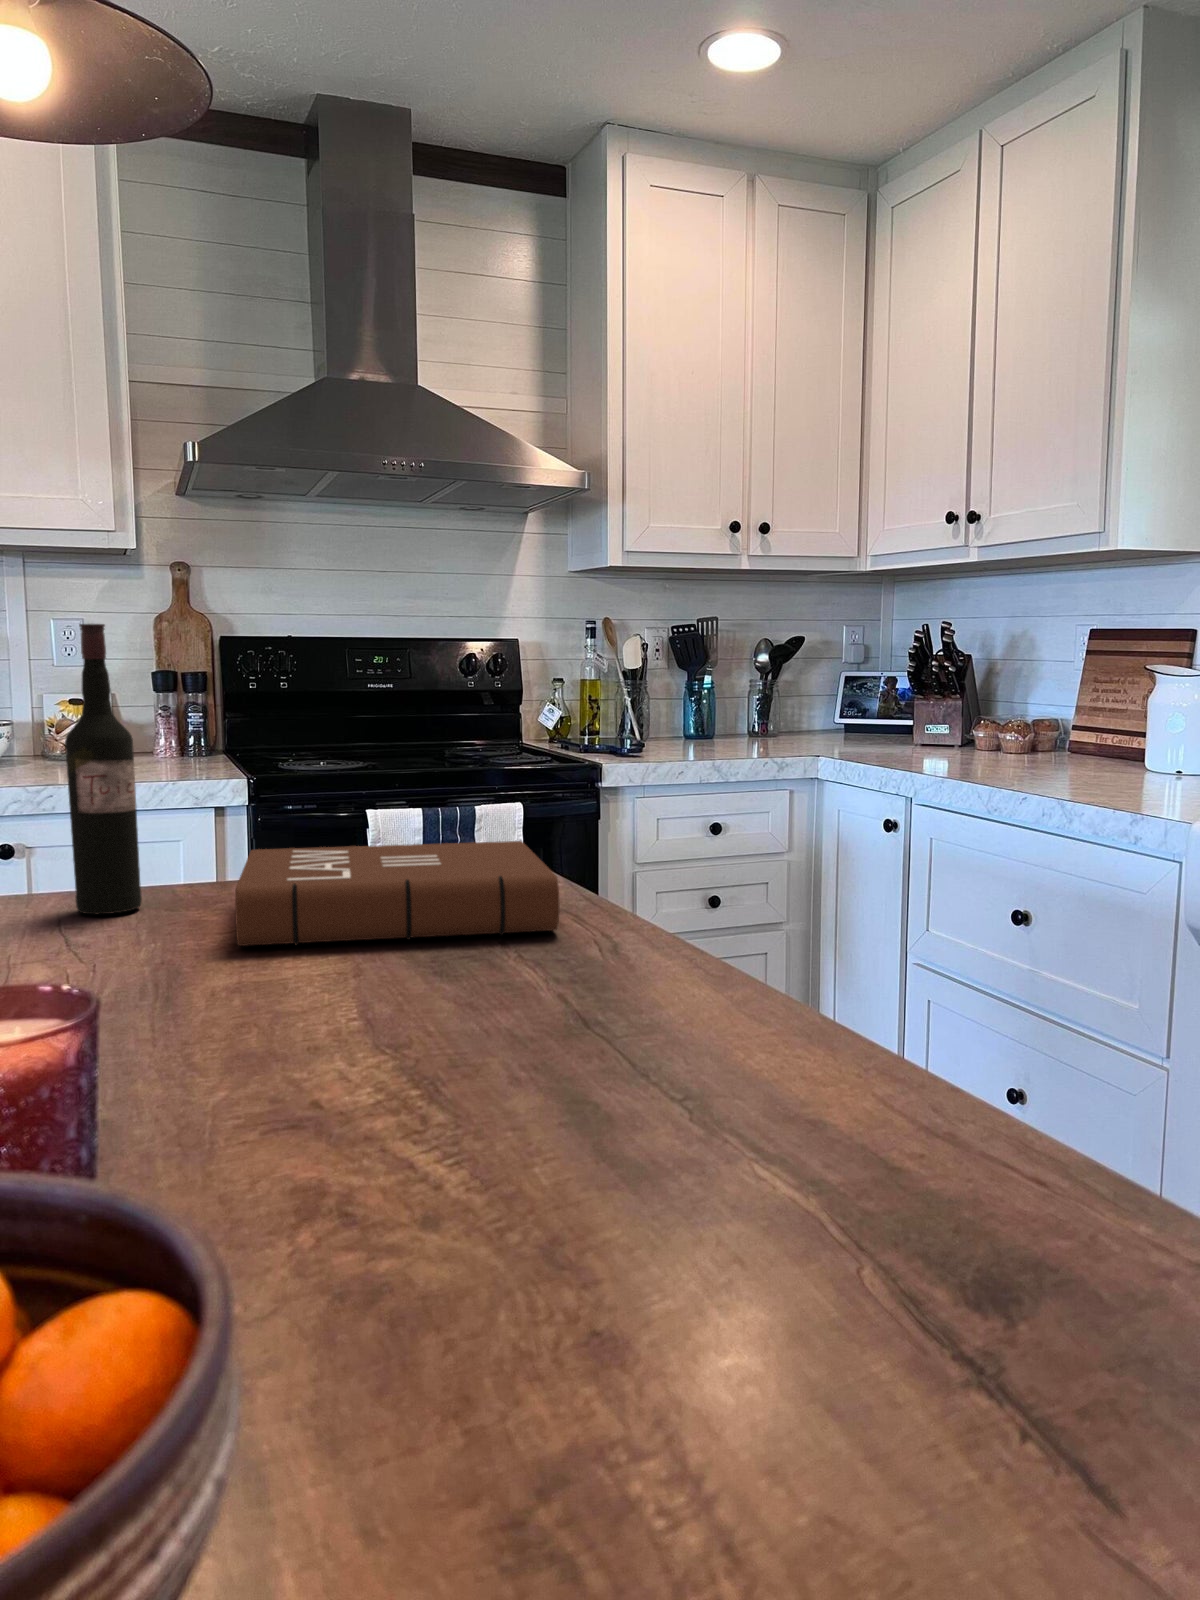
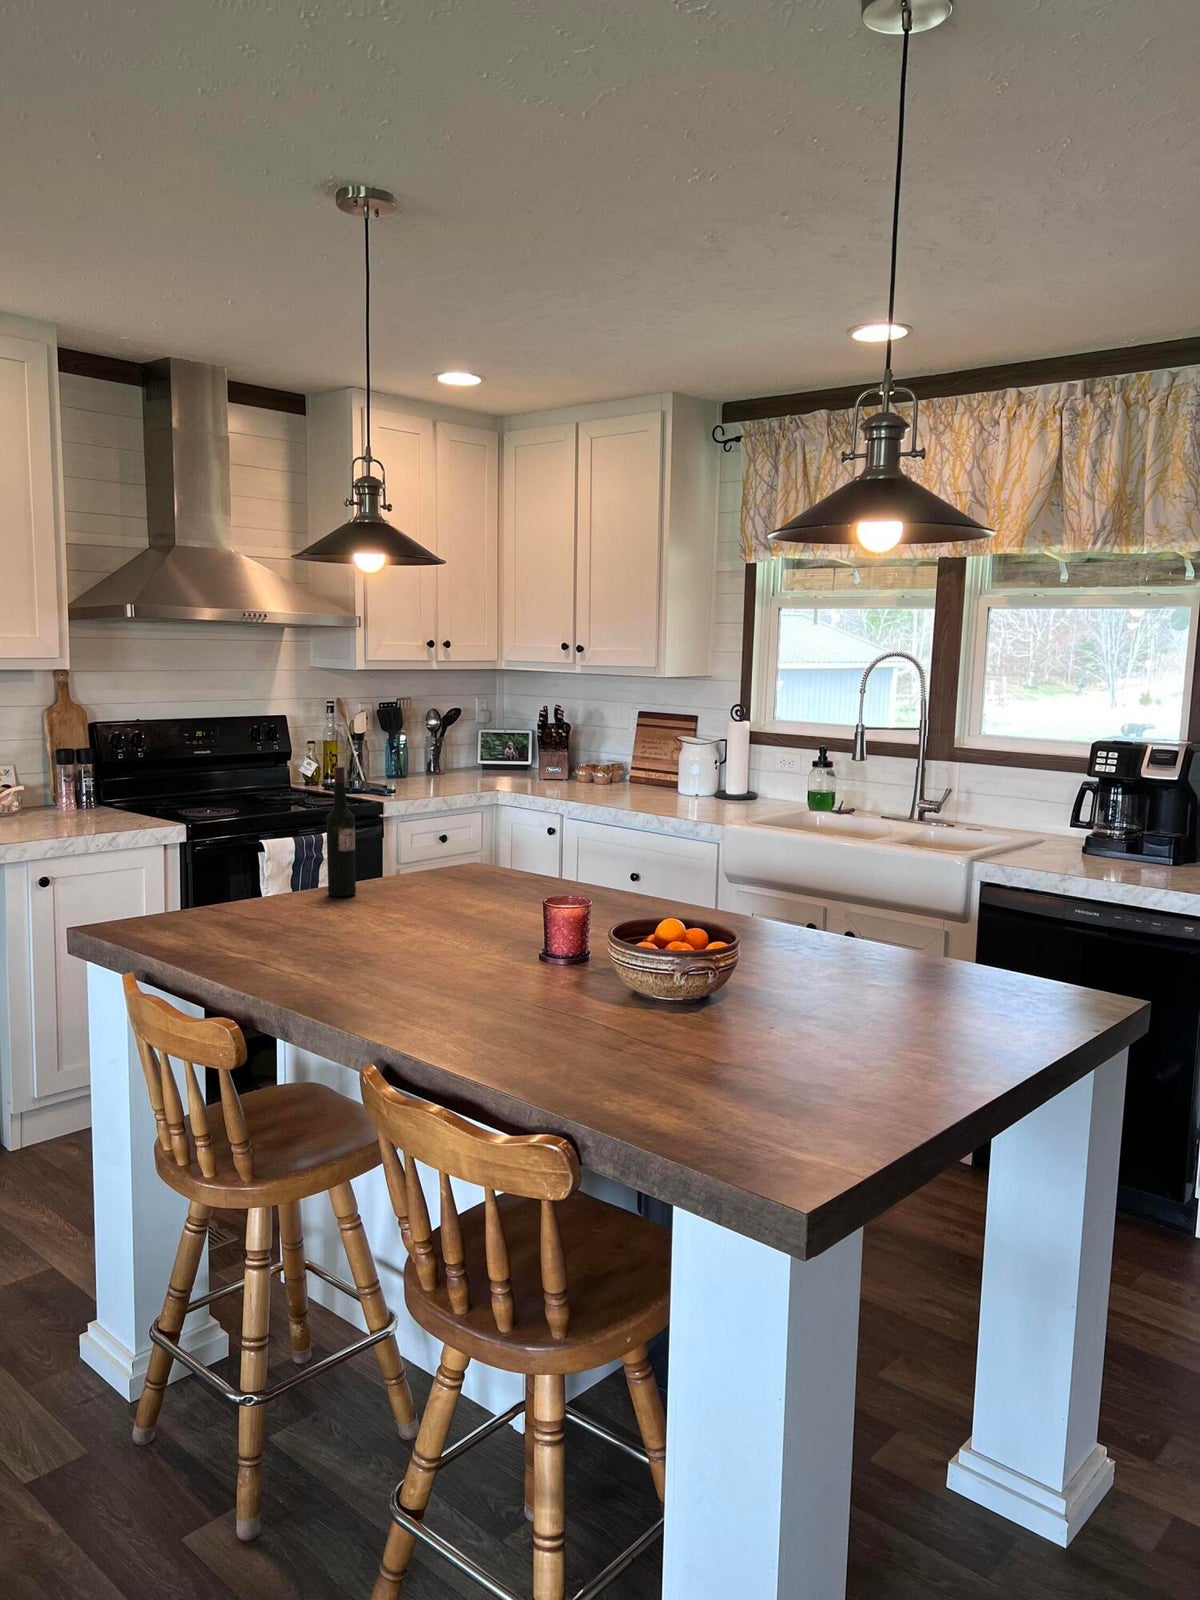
book: present [235,841,560,946] -> none [394,852,550,901]

